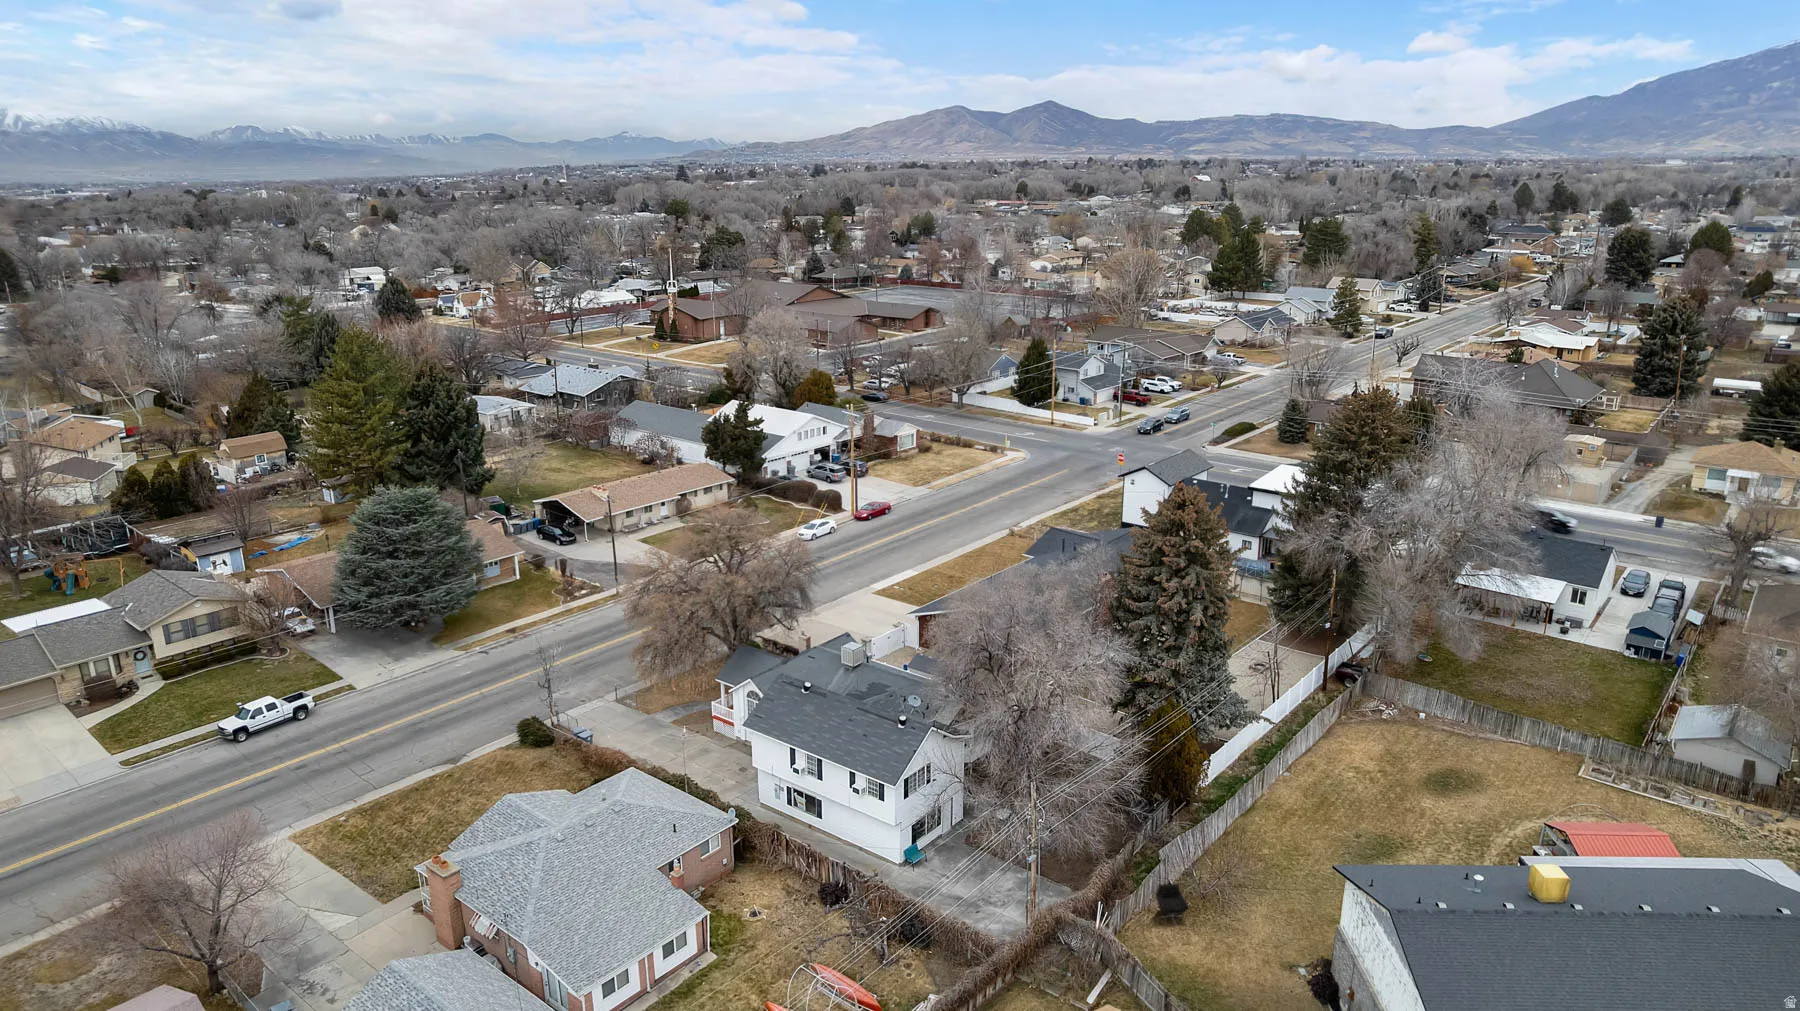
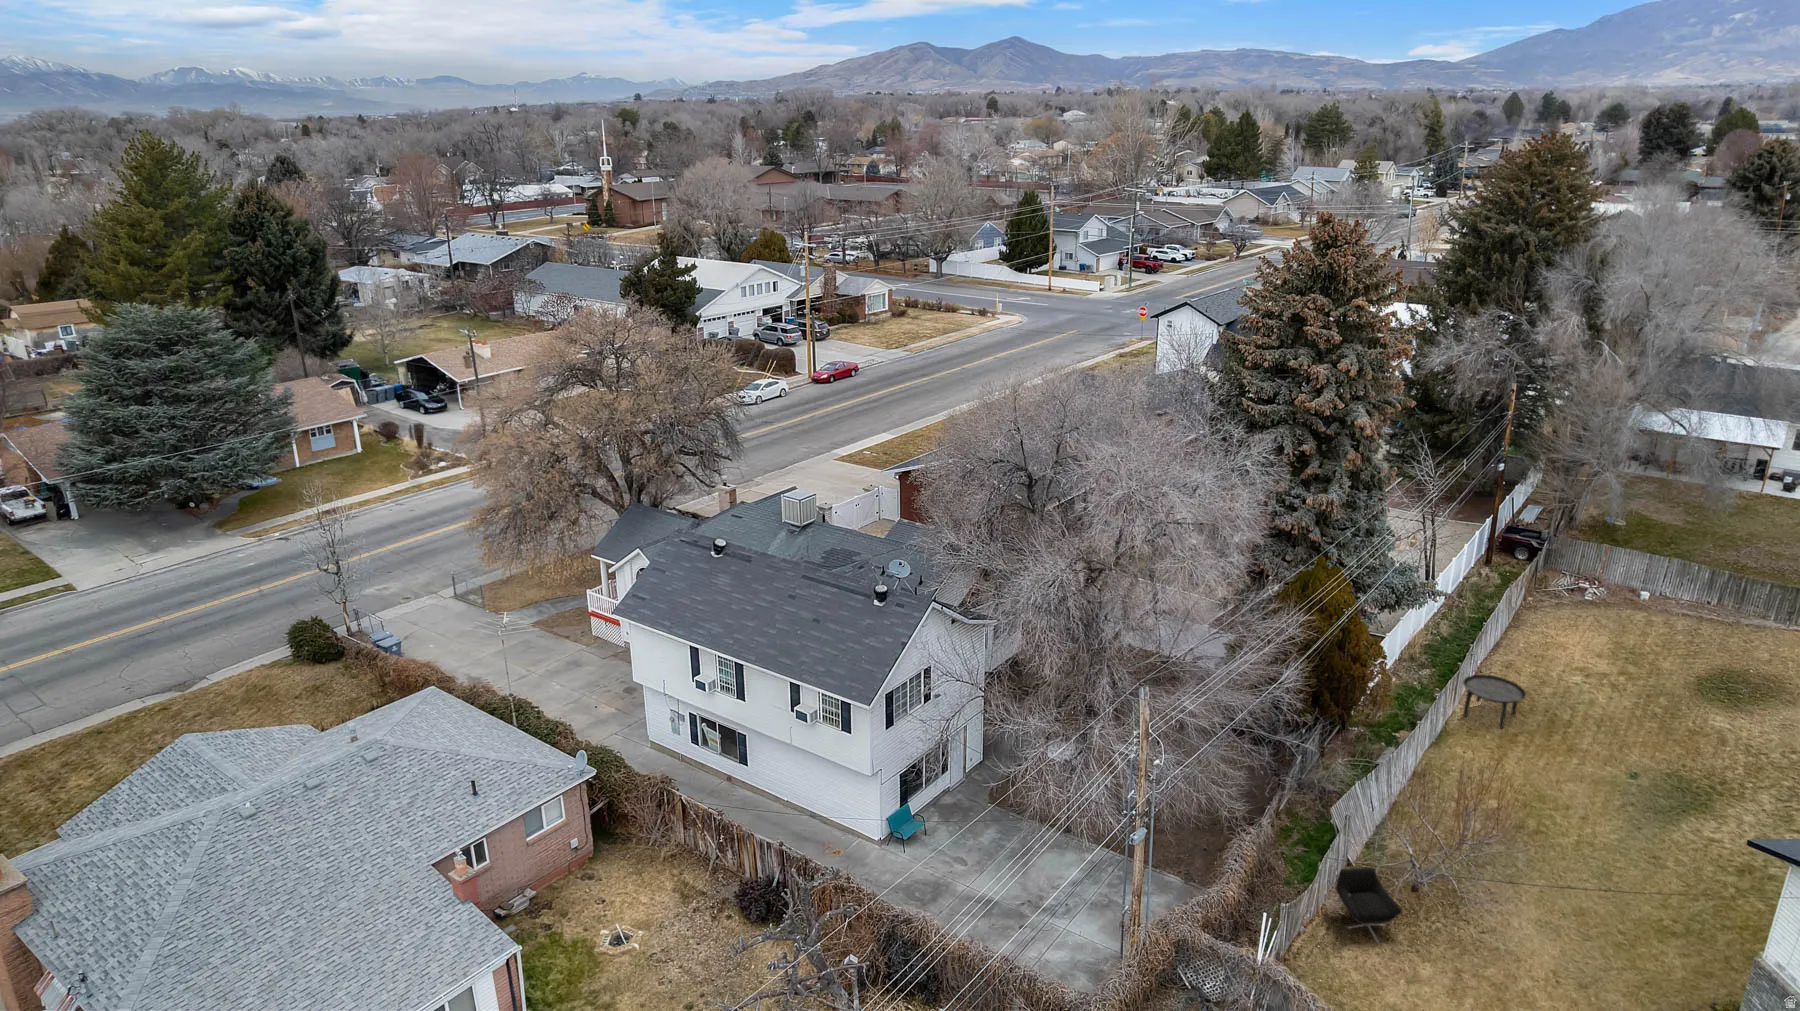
round table: none [1269,771,1306,806] -> present [1463,675,1526,729]

